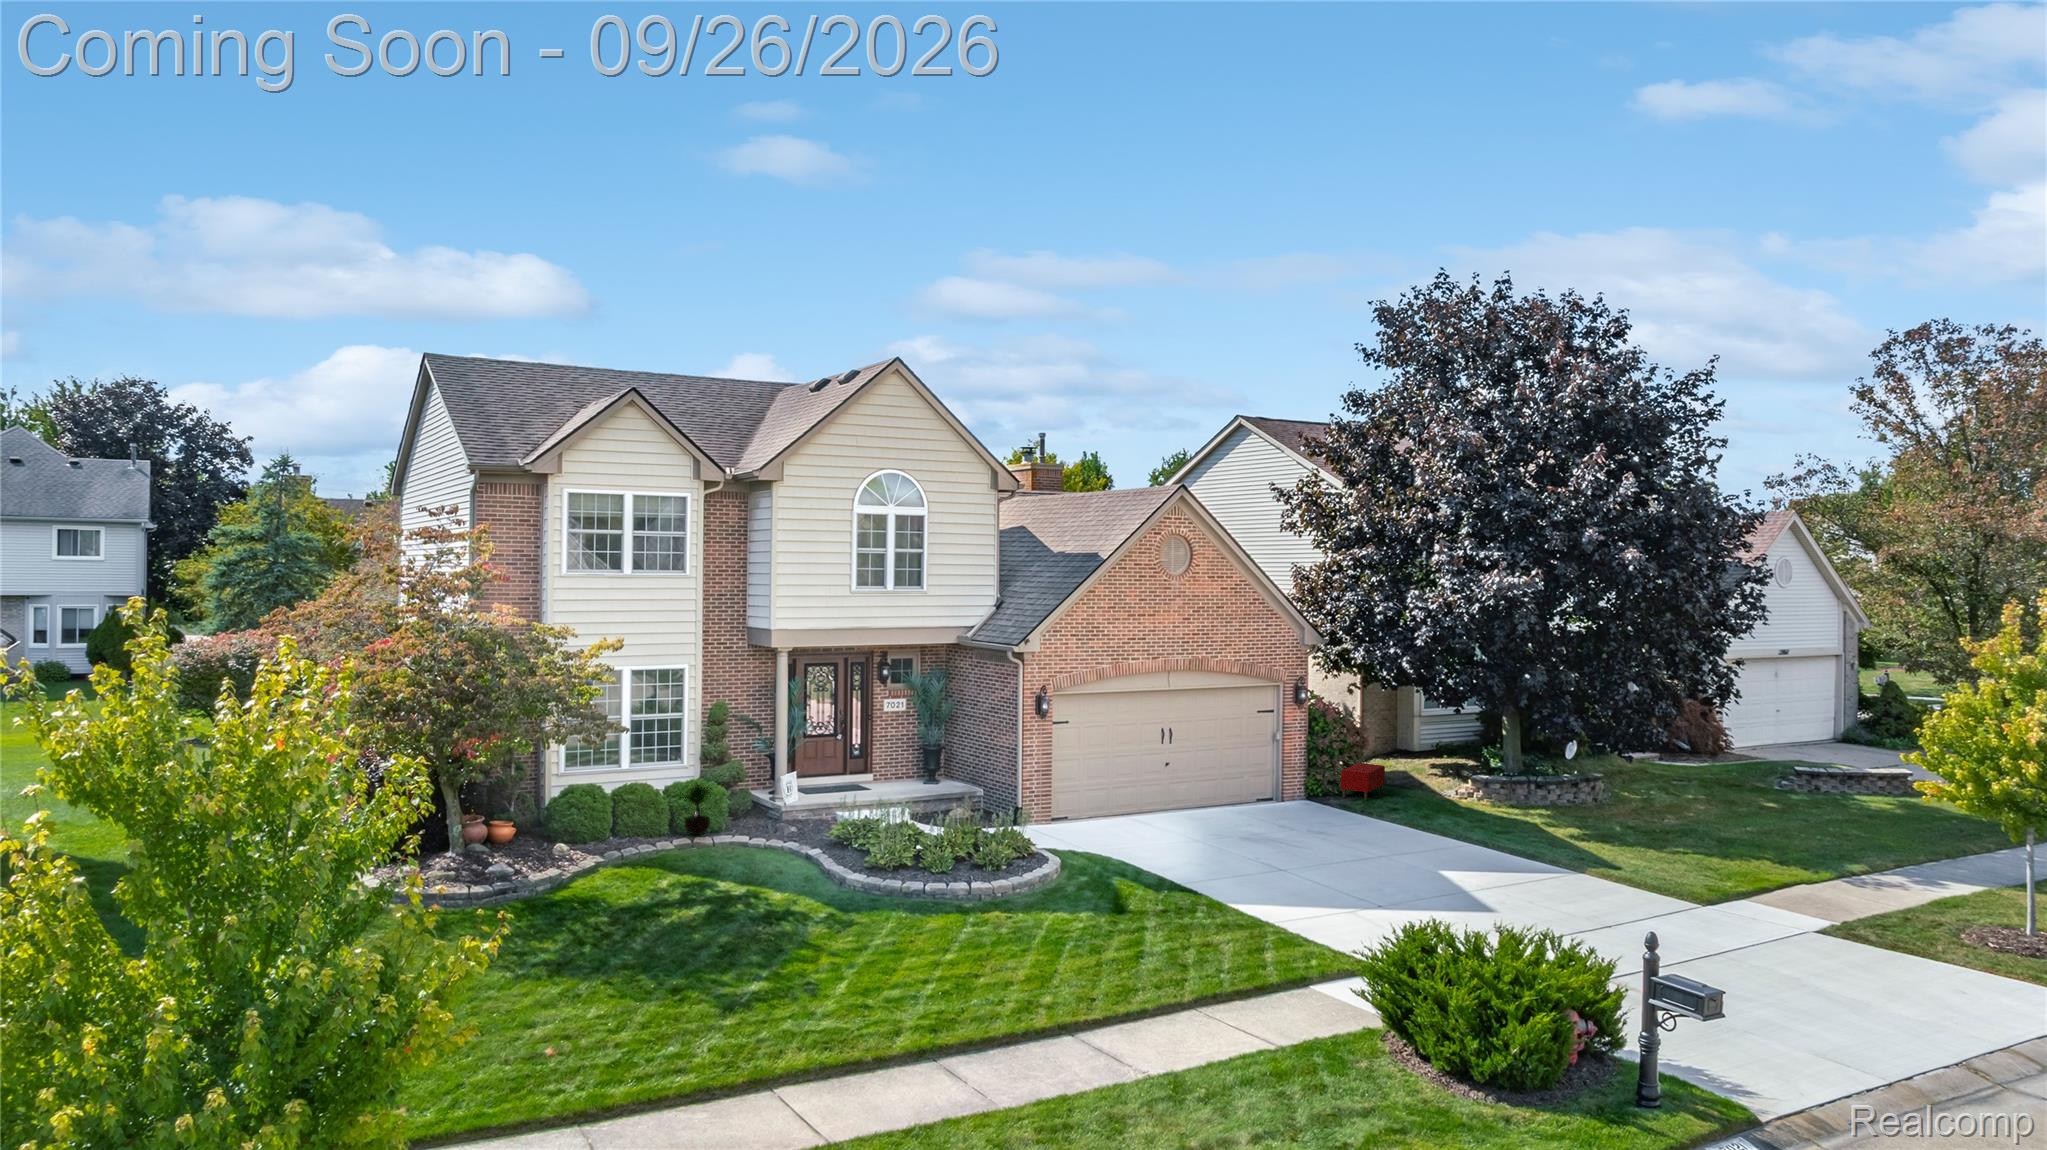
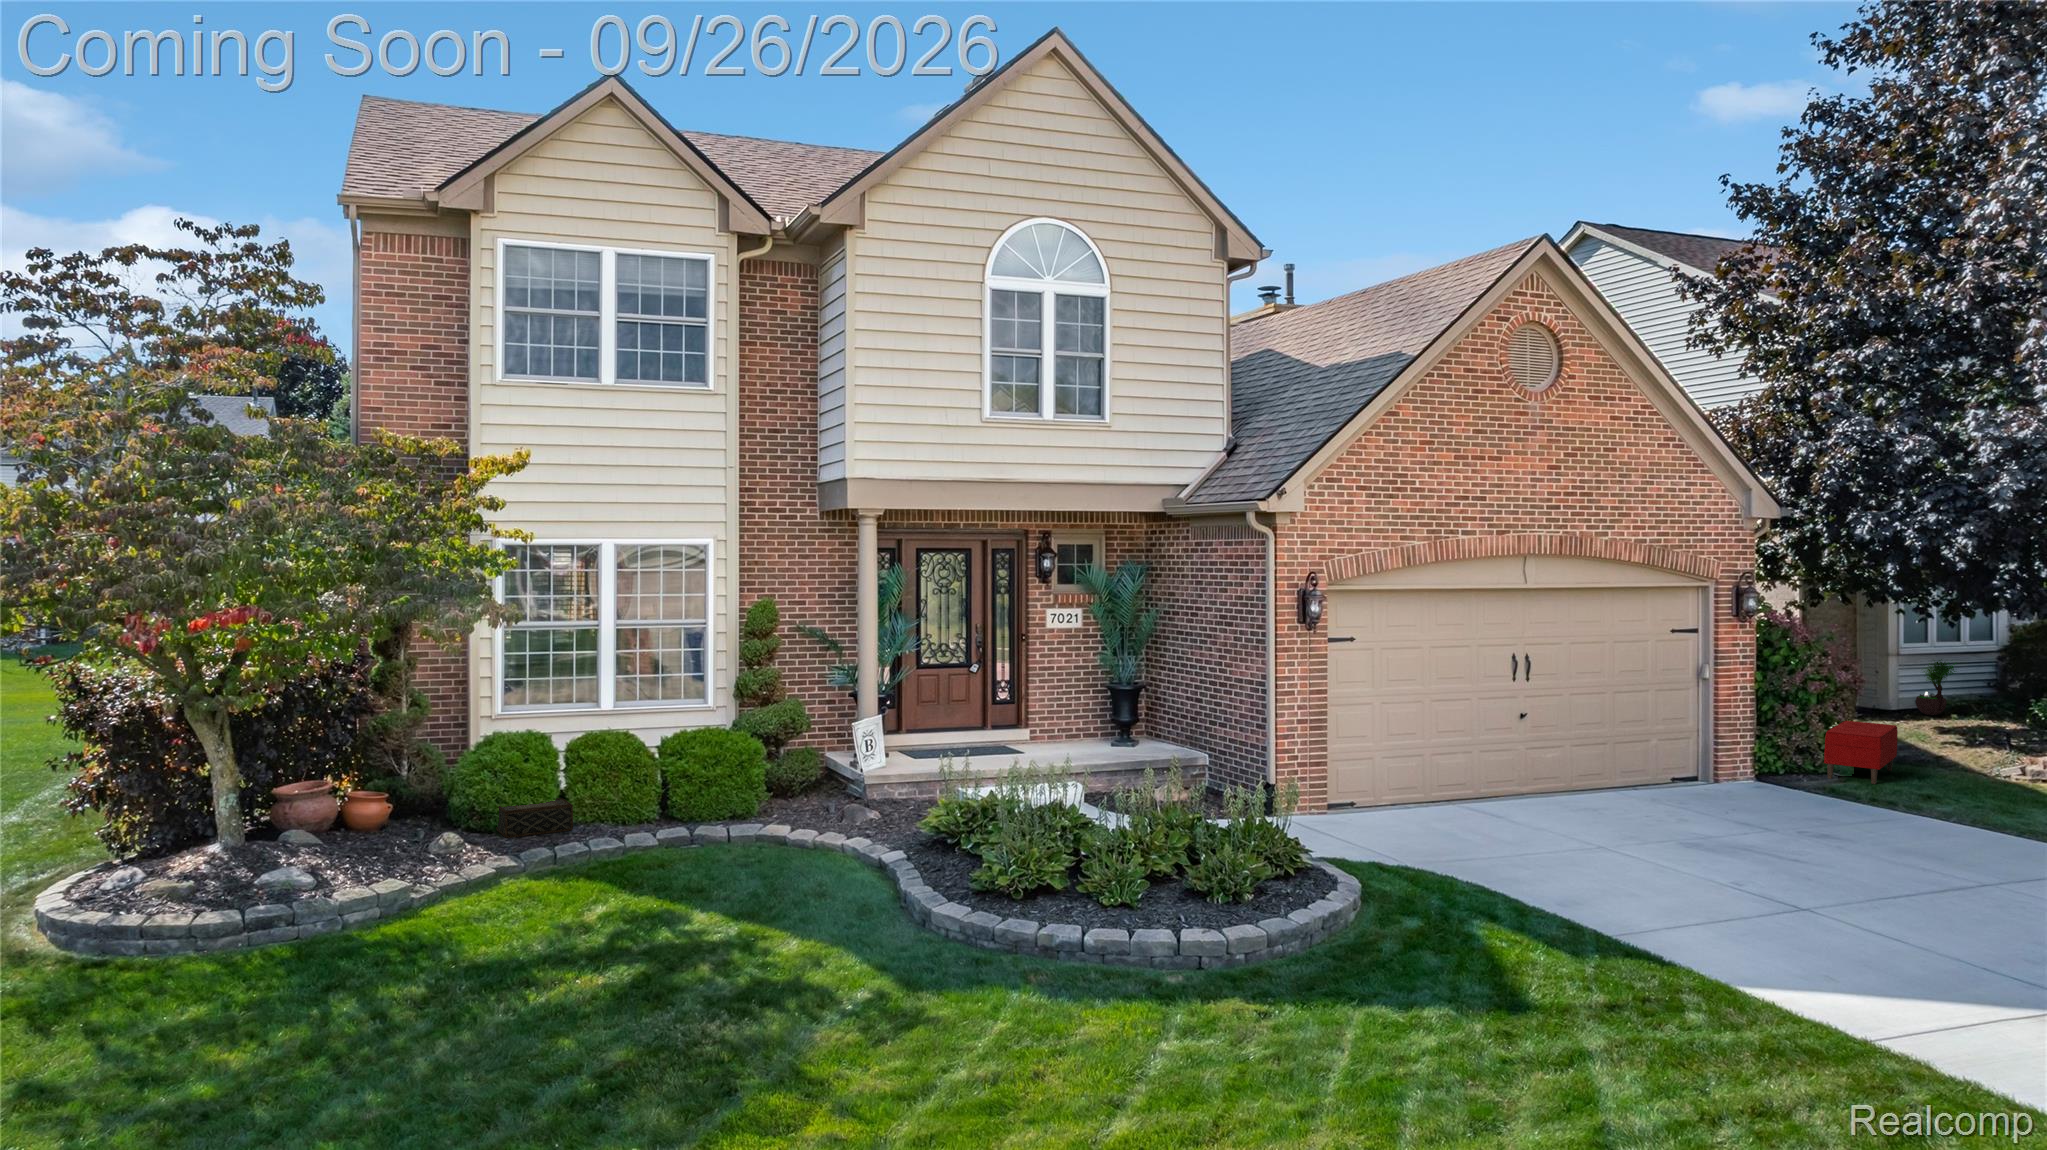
potted tree: present [684,784,711,835] -> present [1916,659,1955,715]
woven basket: none [576,825,621,849] -> present [496,798,573,838]

